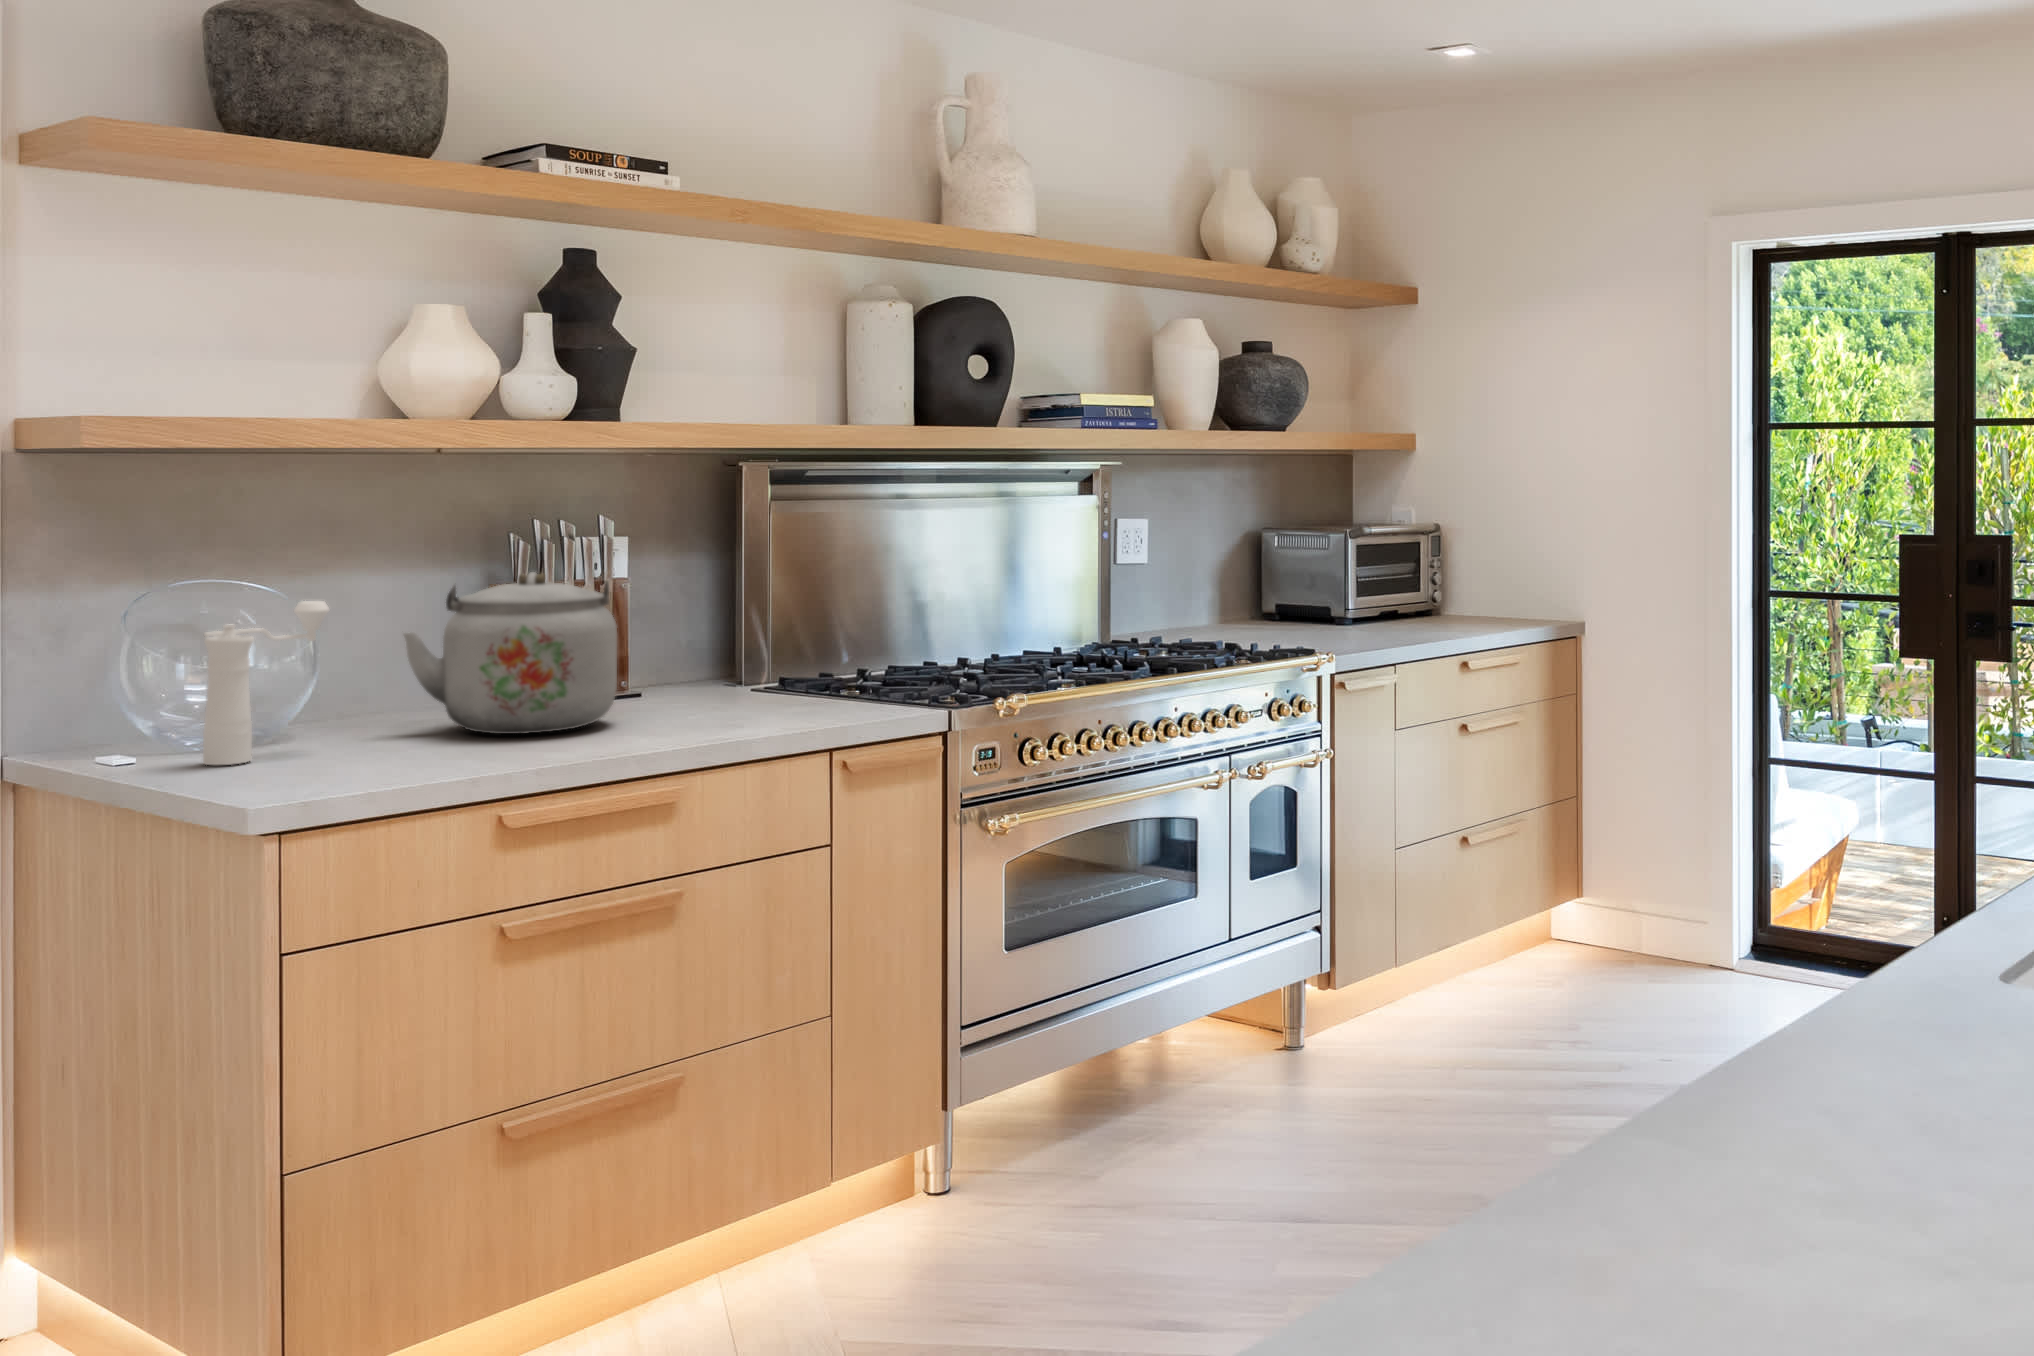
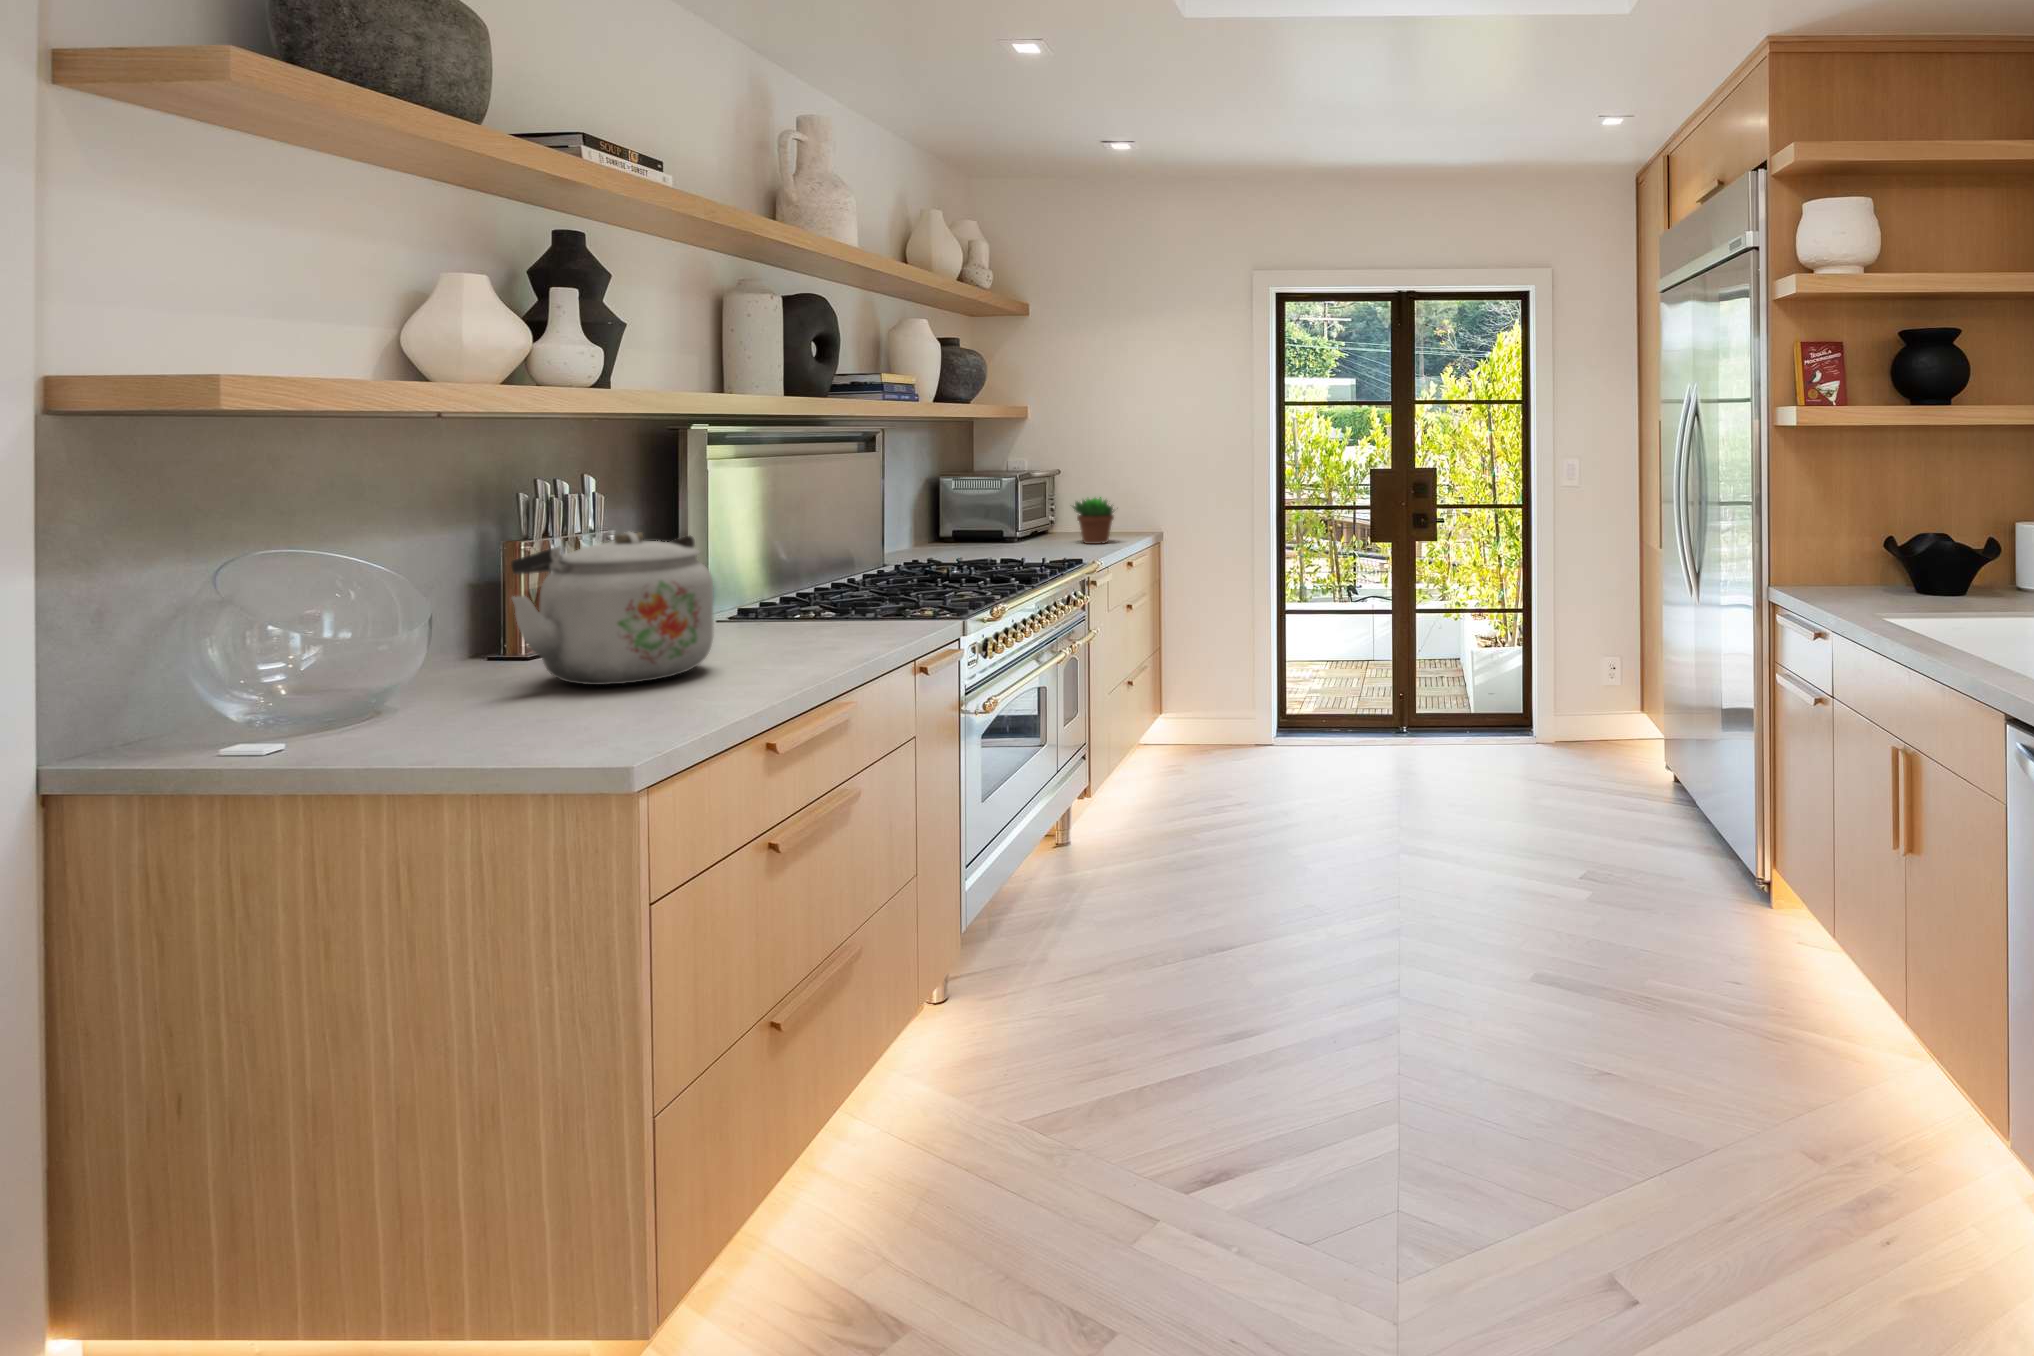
succulent plant: none [1410,561,1475,630] -> present [1073,497,1114,544]
pepper mill: present [203,601,329,765] -> none [378,570,485,748]

